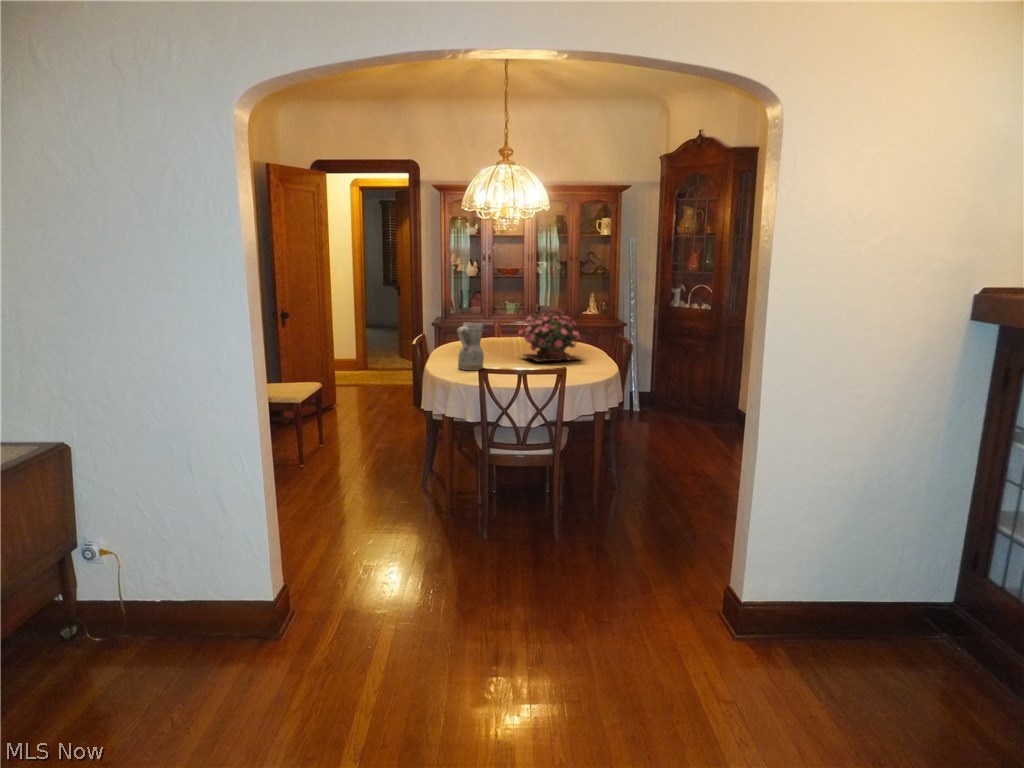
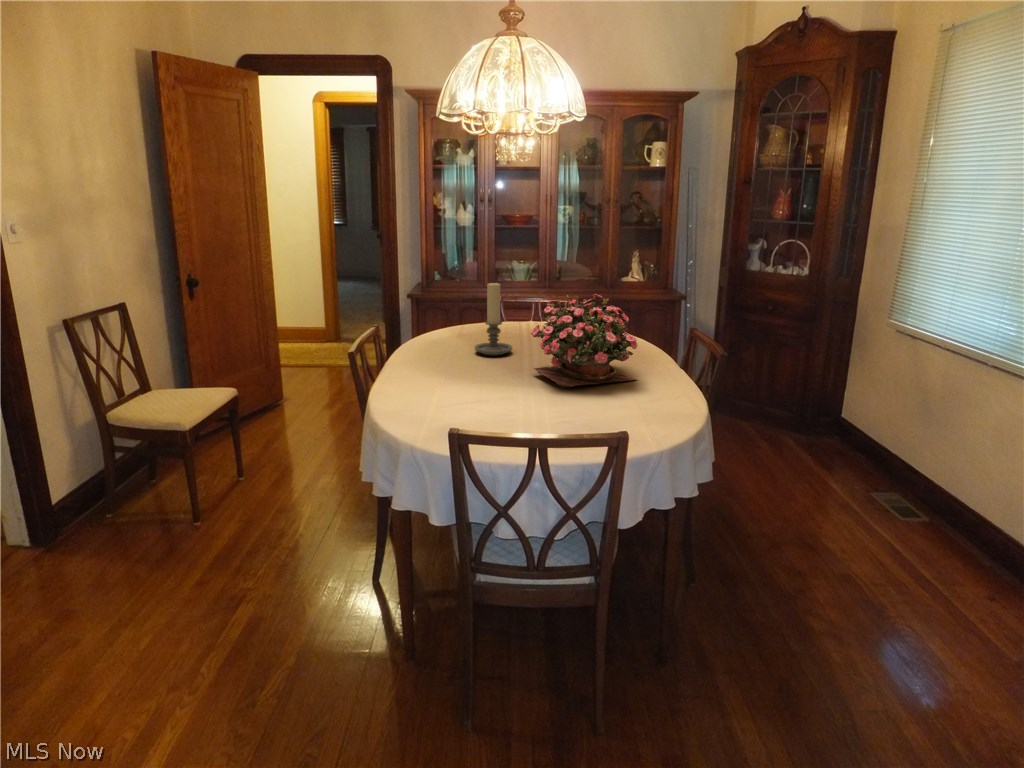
candle holder: none [483,306,507,351] -> present [475,283,512,356]
ceramic pitcher: present [457,323,484,370] -> none [420,323,469,410]

